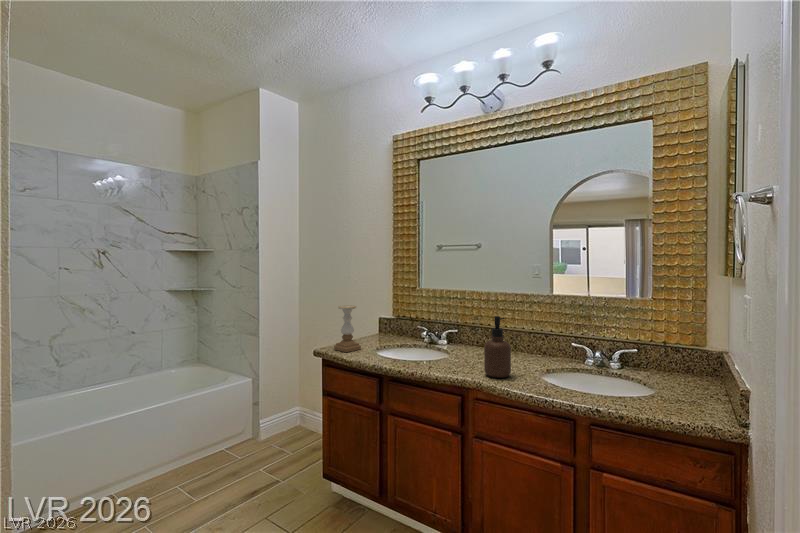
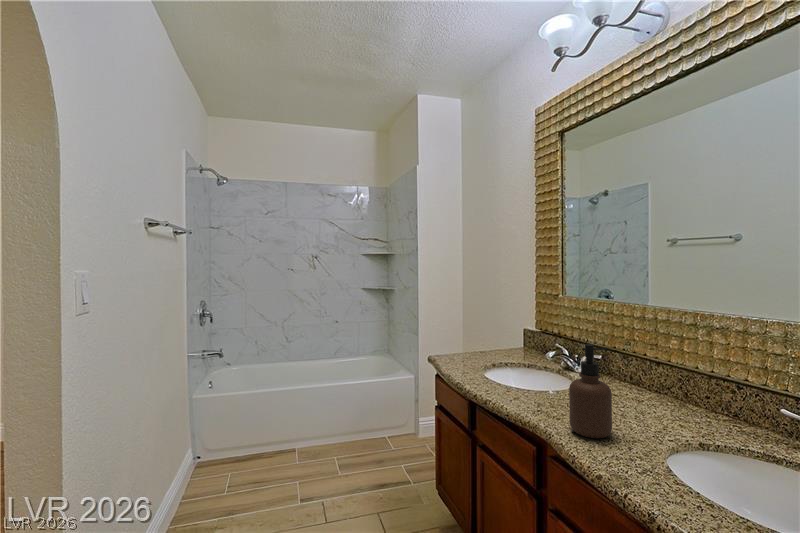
candle holder: present [334,306,361,352] -> none [445,312,472,364]

